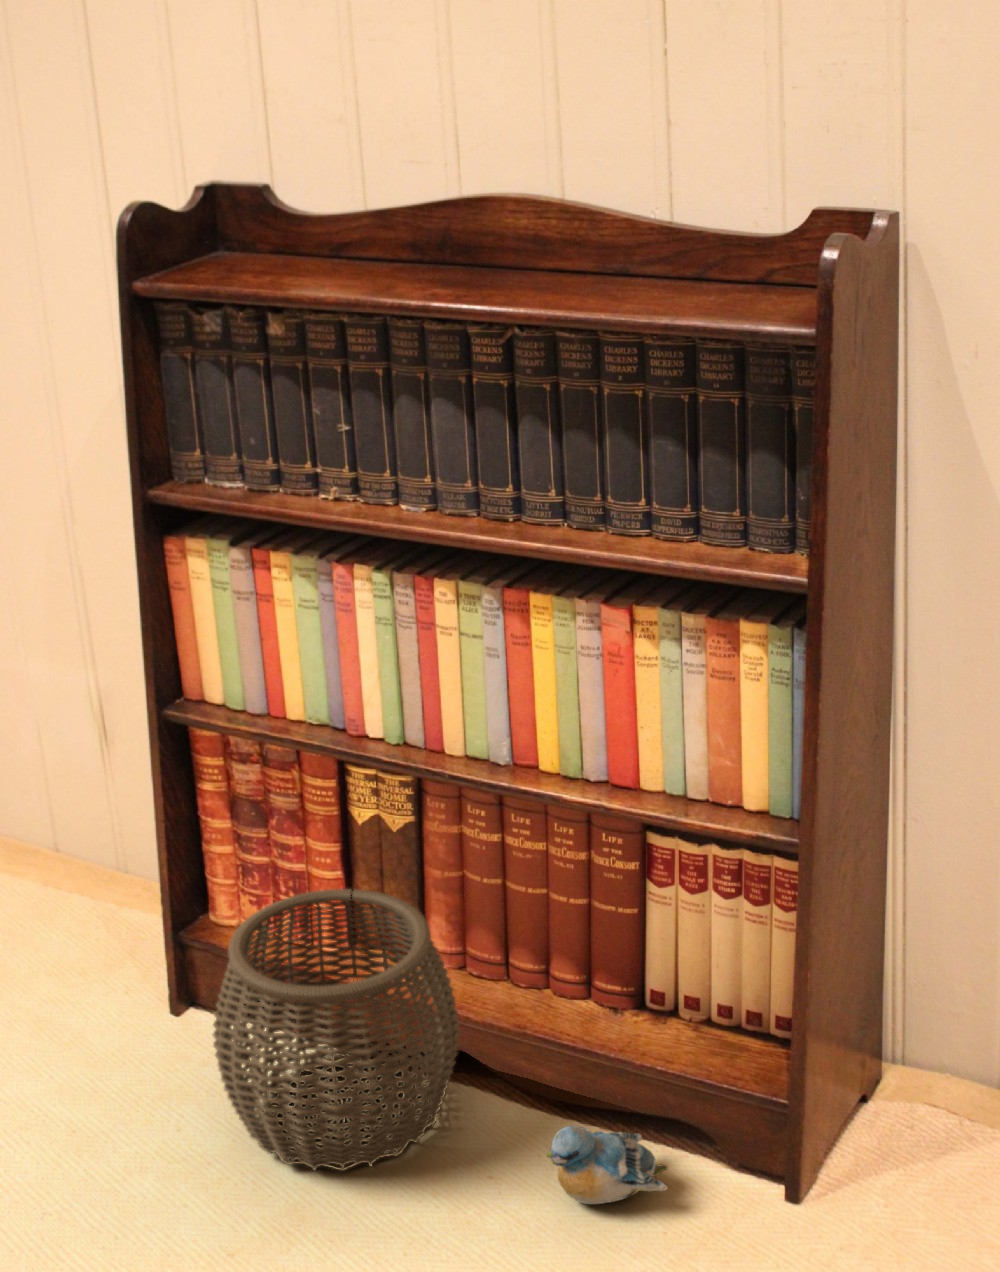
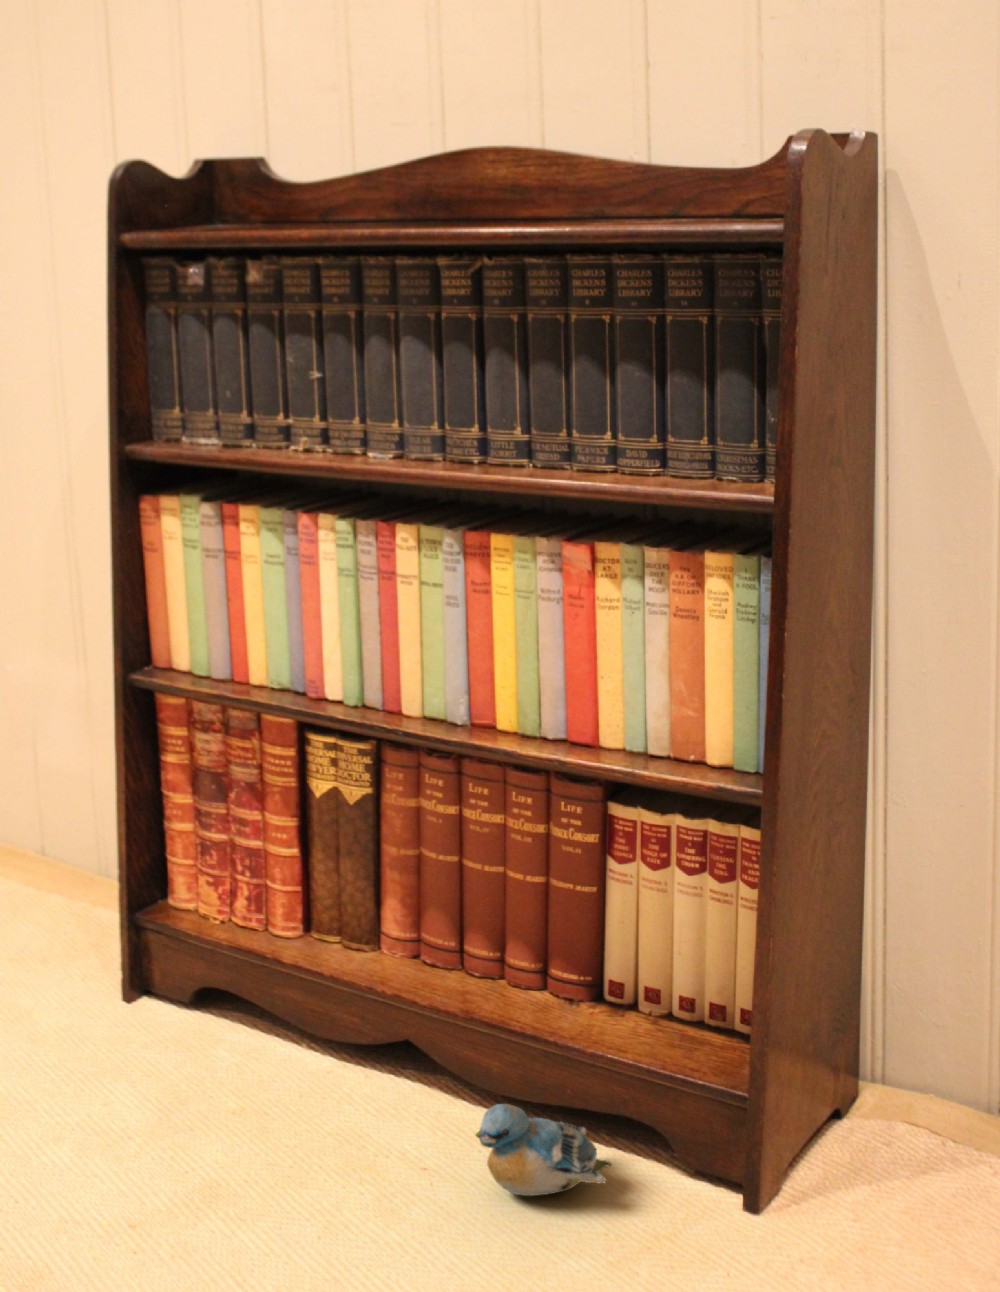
woven basket: present [213,889,460,1171] -> none [139,858,402,1151]

